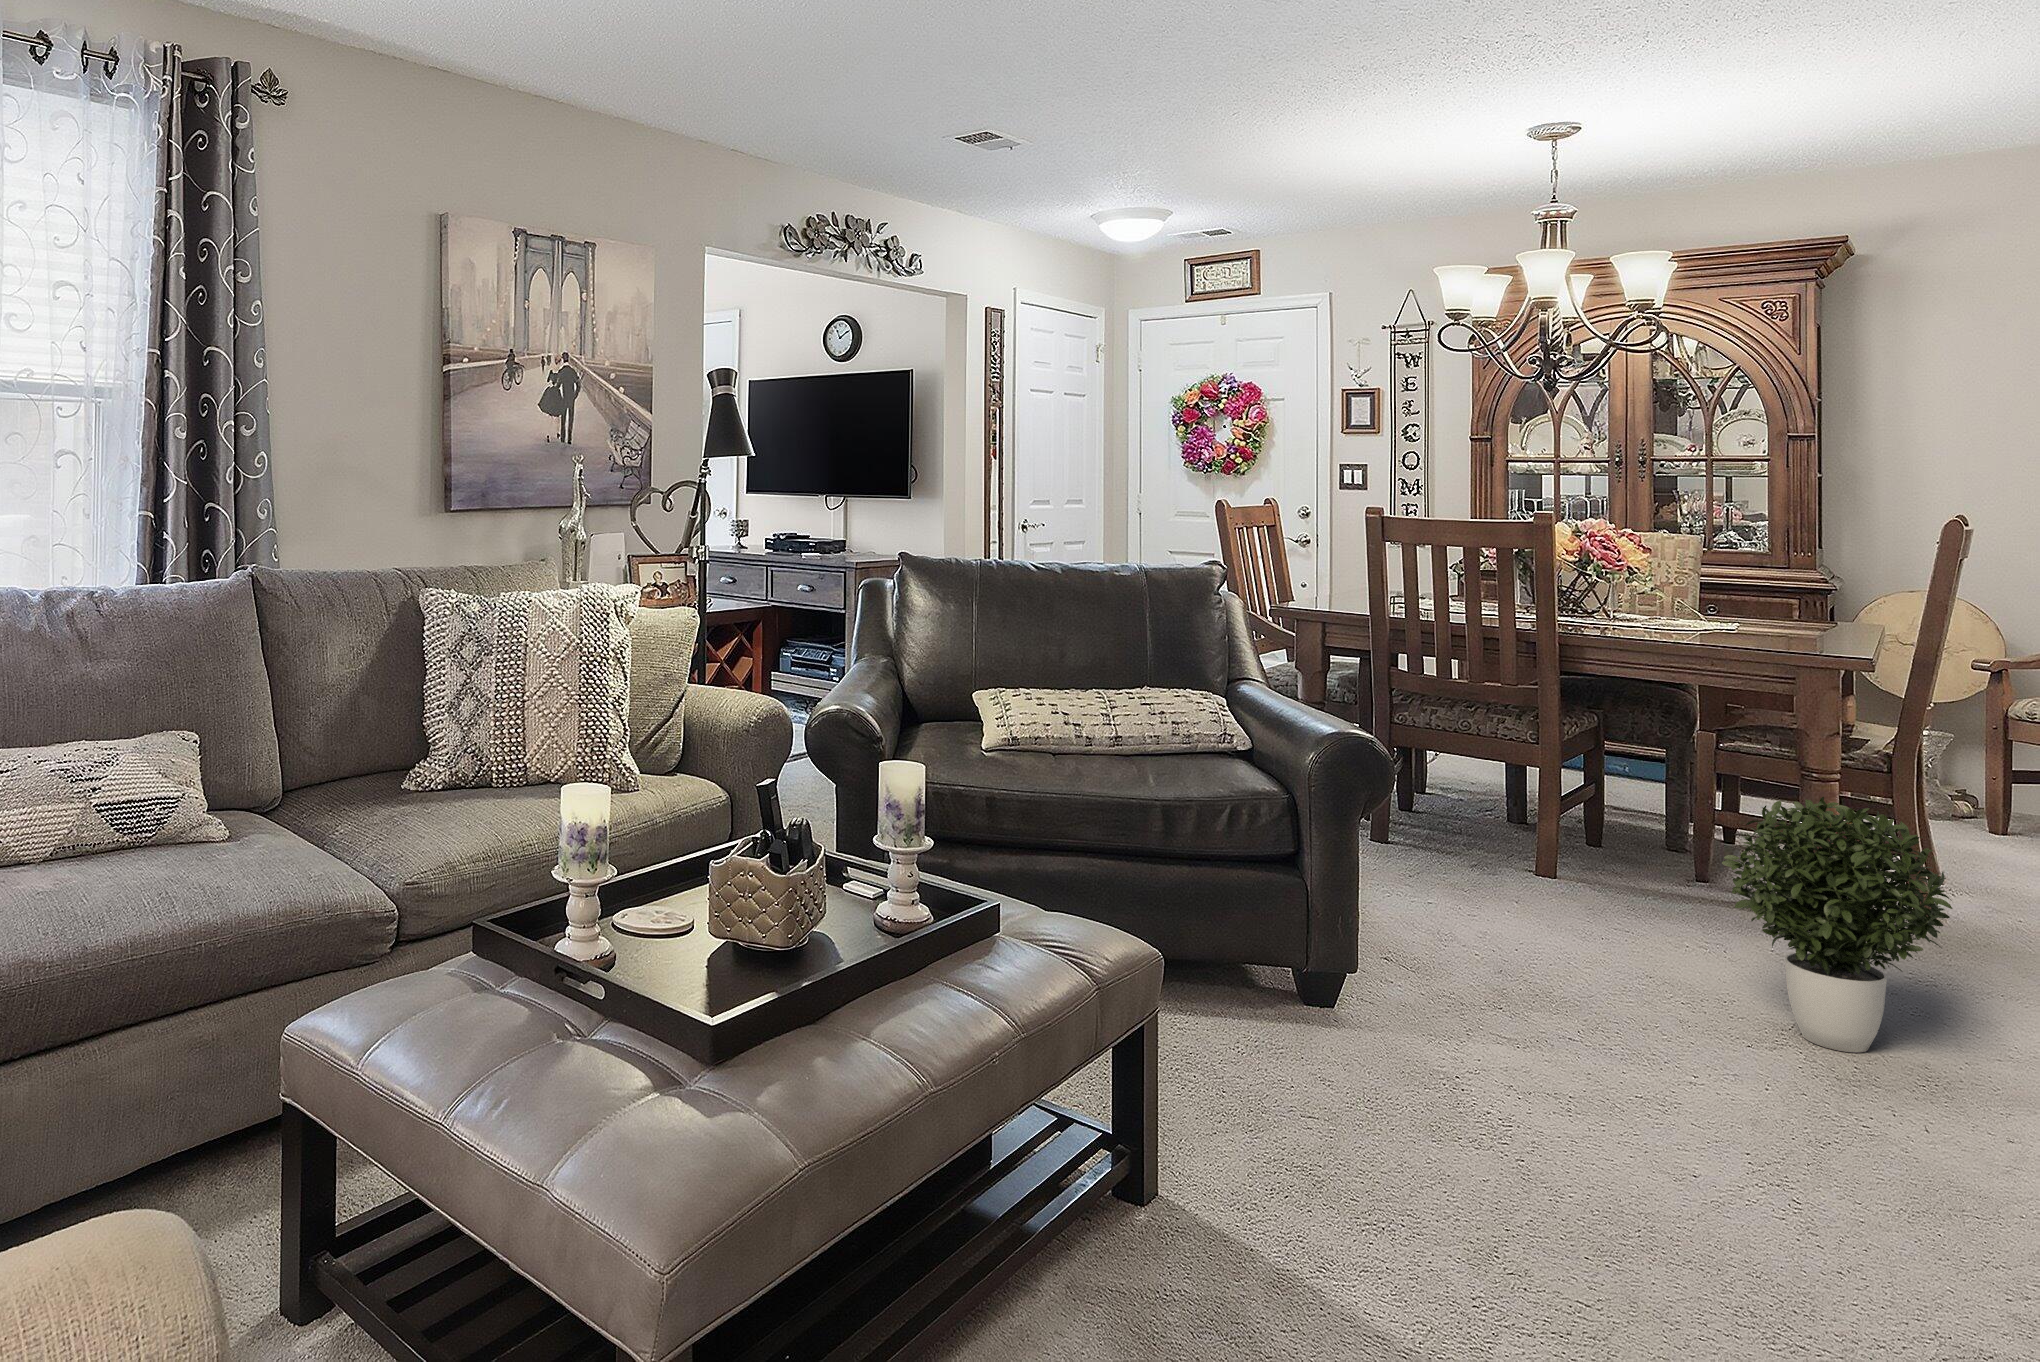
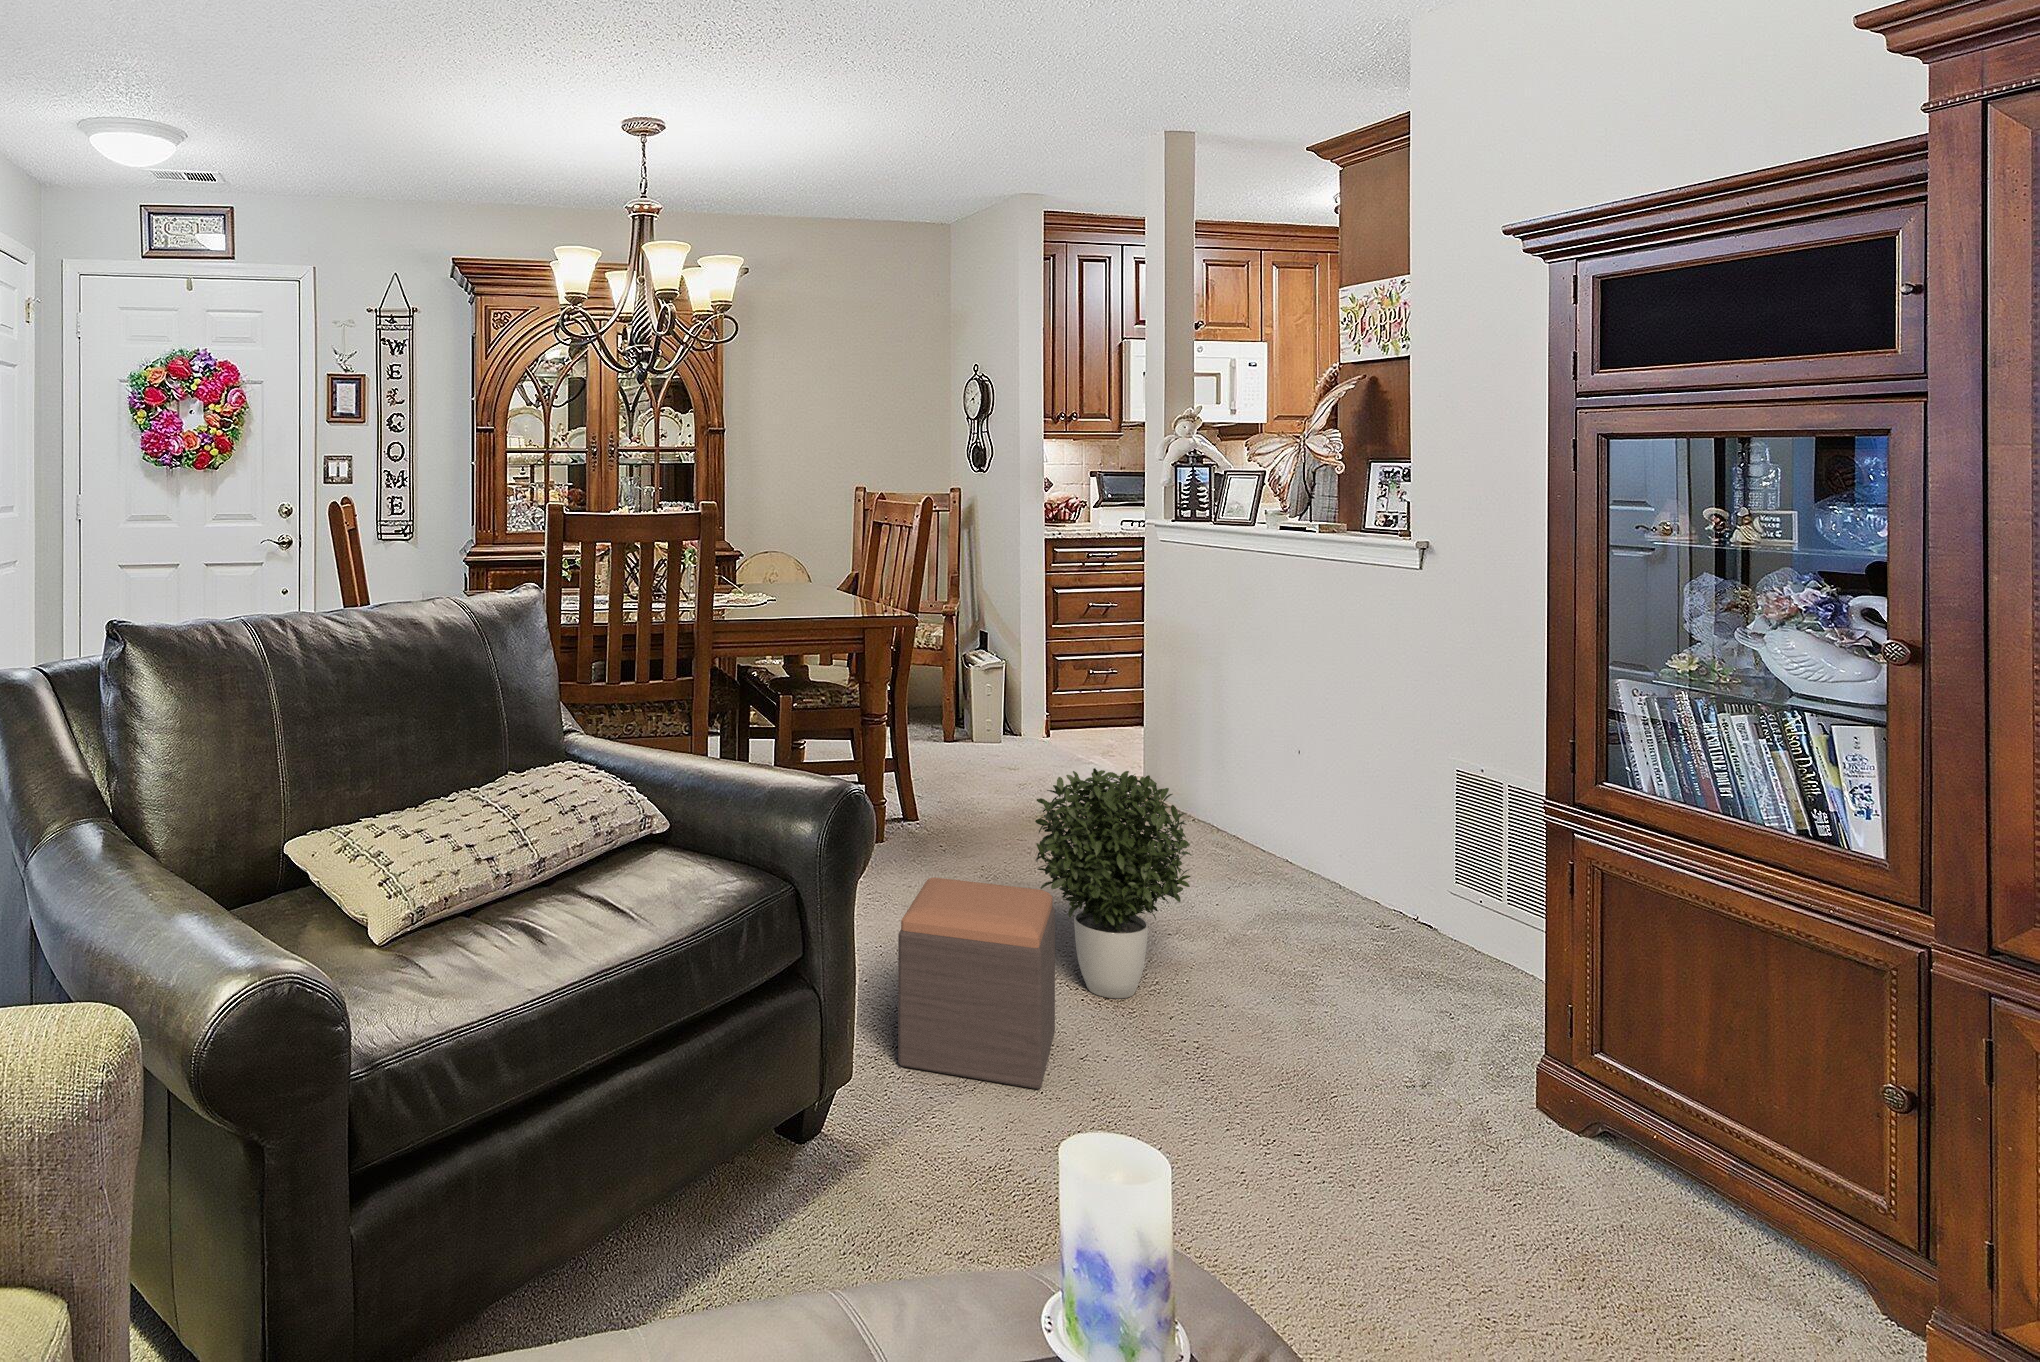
footstool: none [1471,858,1683,1048] -> present [898,877,1055,1089]

